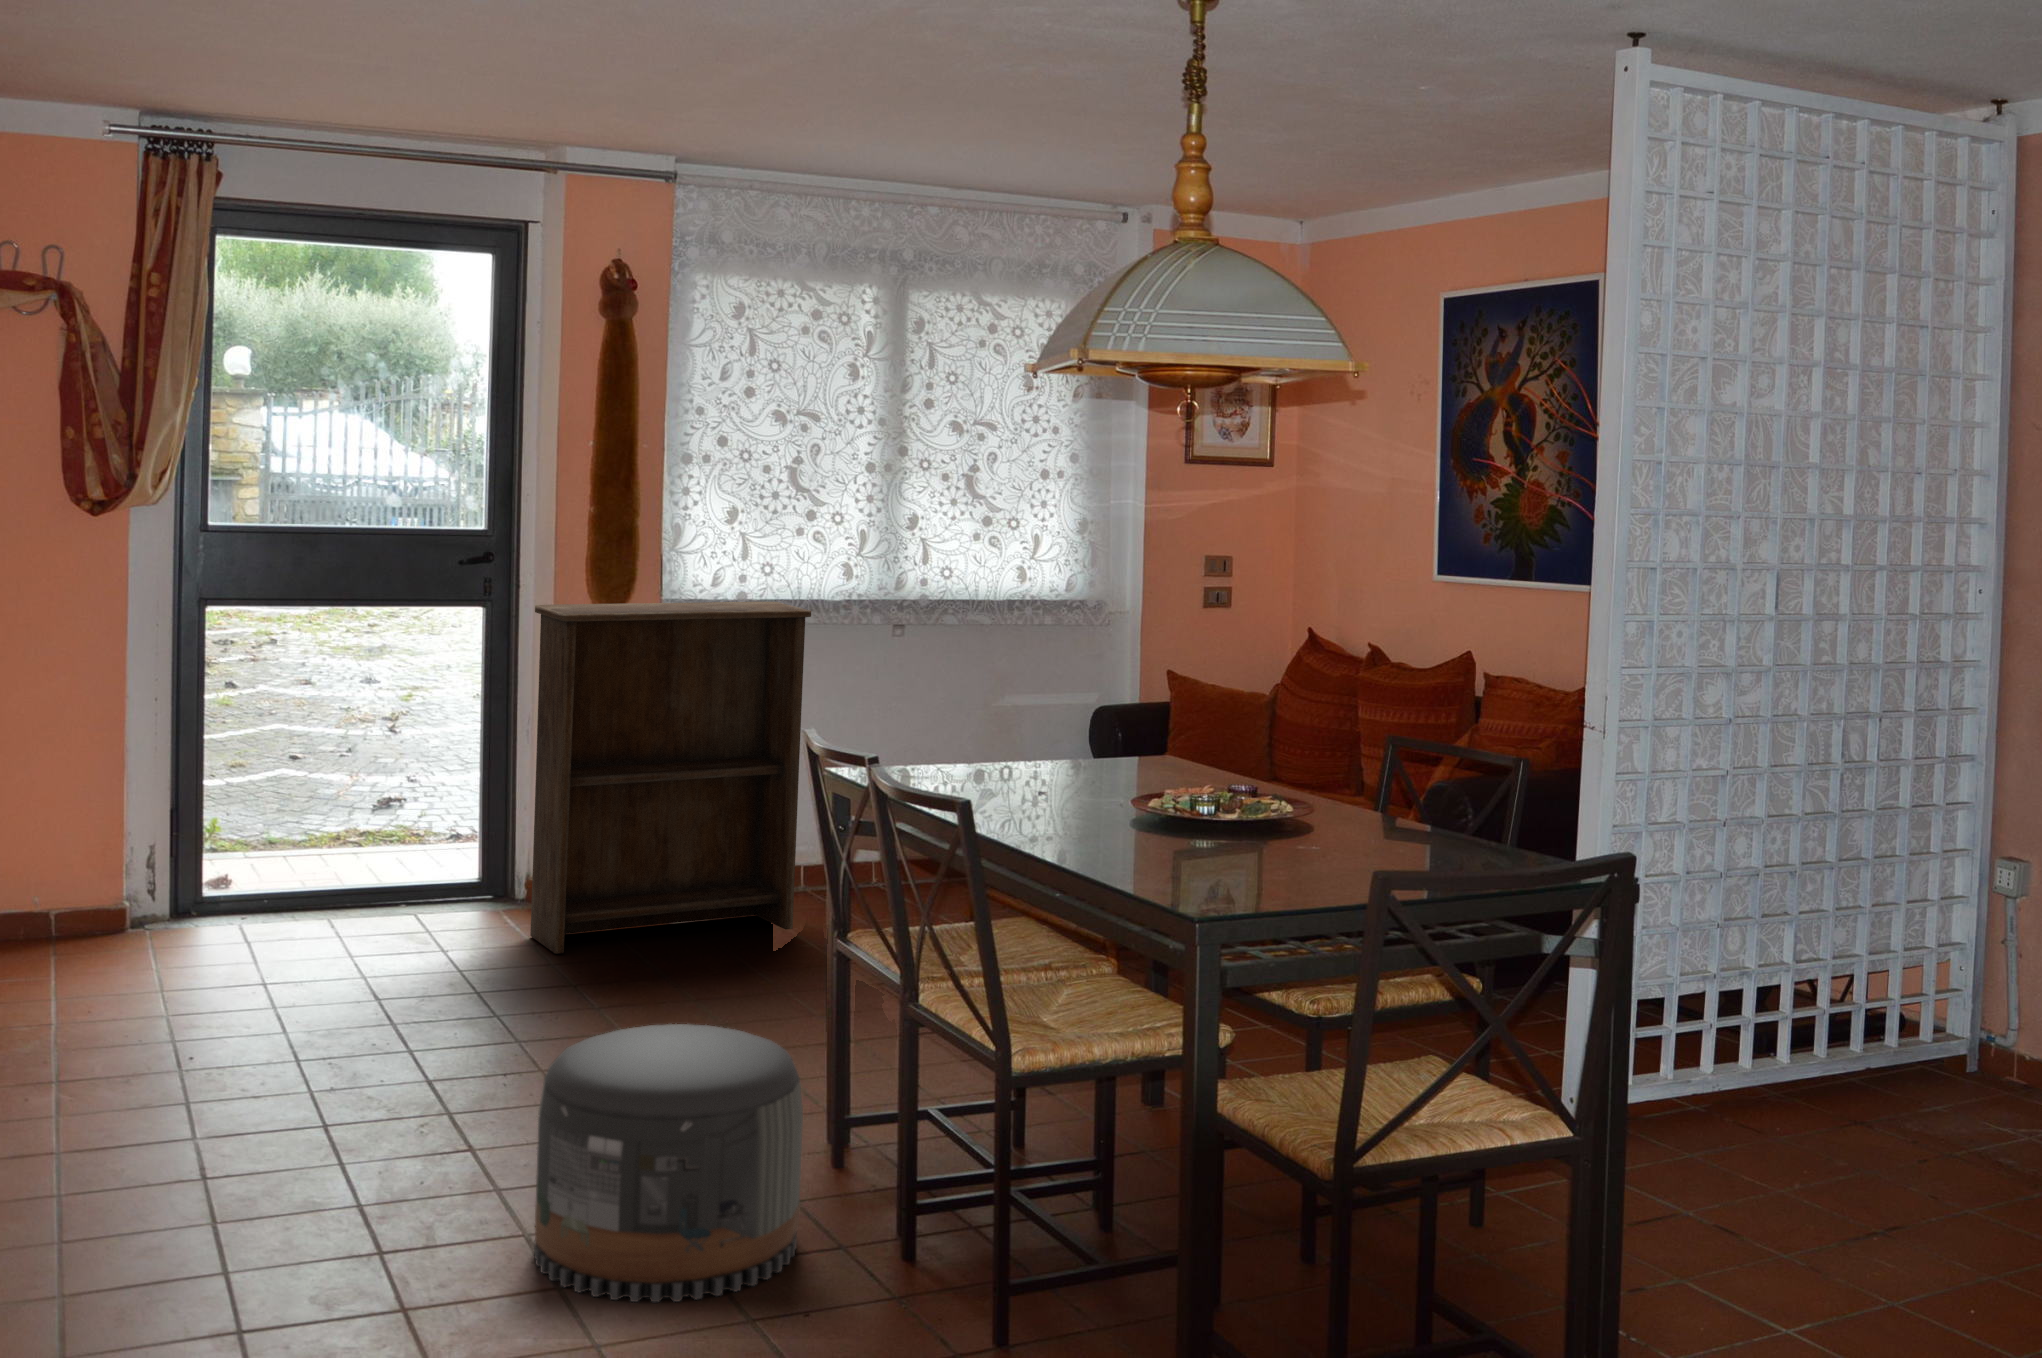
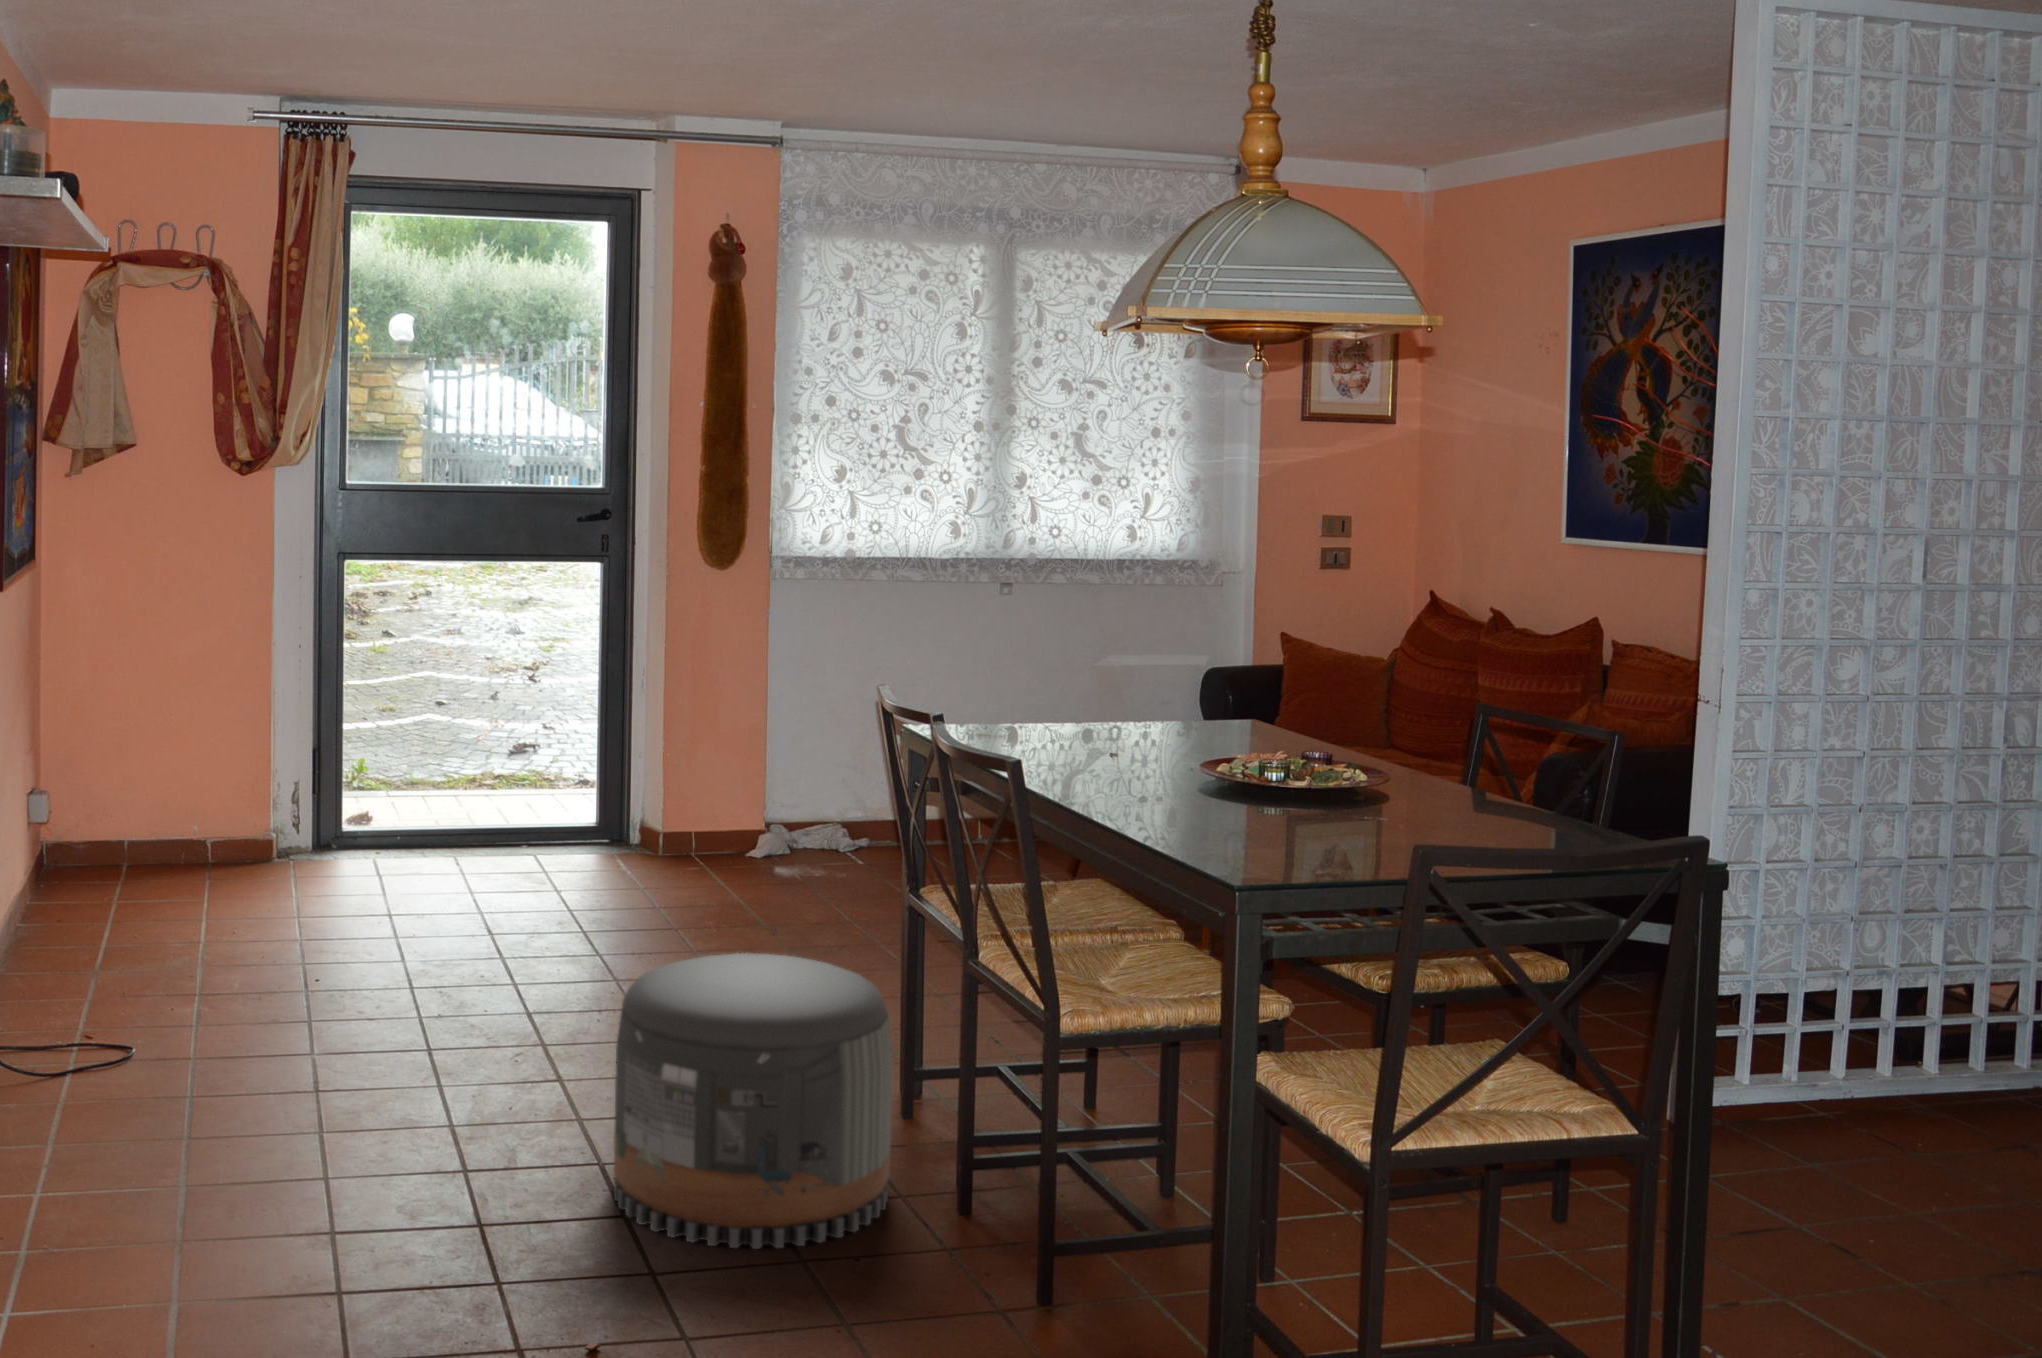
bookshelf: present [530,602,811,954] -> none [647,555,916,897]

